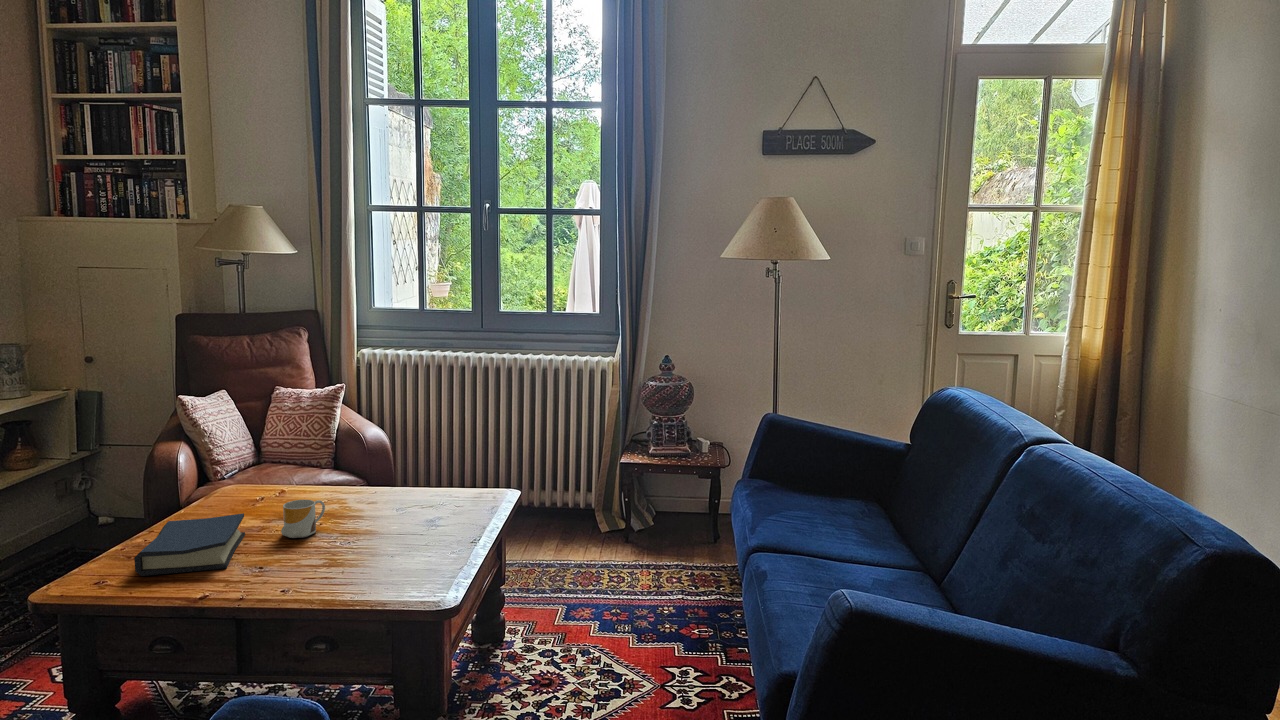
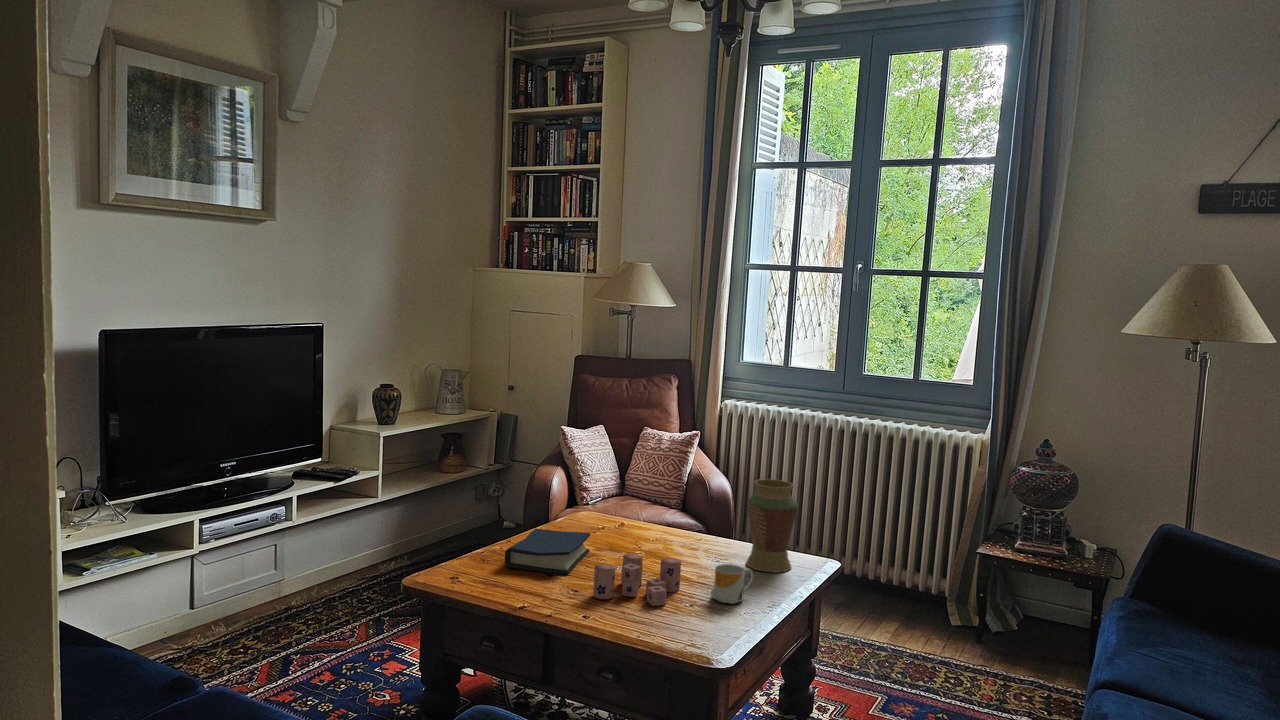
vase: none [425,423,479,518] -> present [746,479,798,573]
mug: present [281,500,325,538] -> present [711,564,753,604]
candle: none [266,525,368,589] -> present [593,554,681,606]

